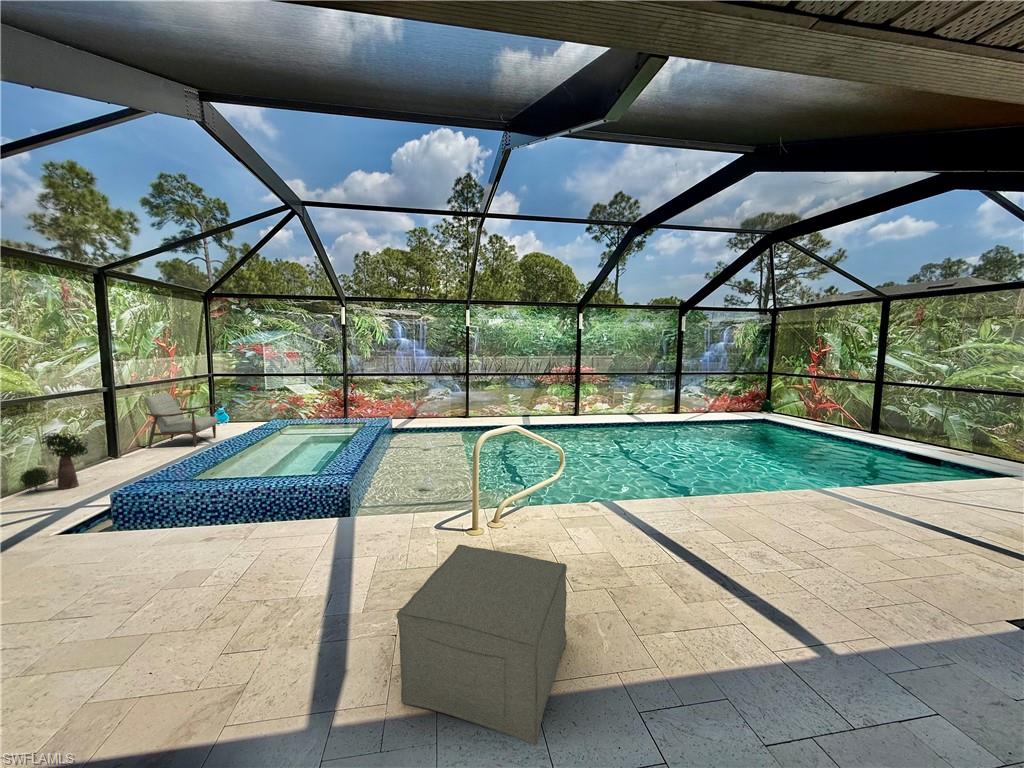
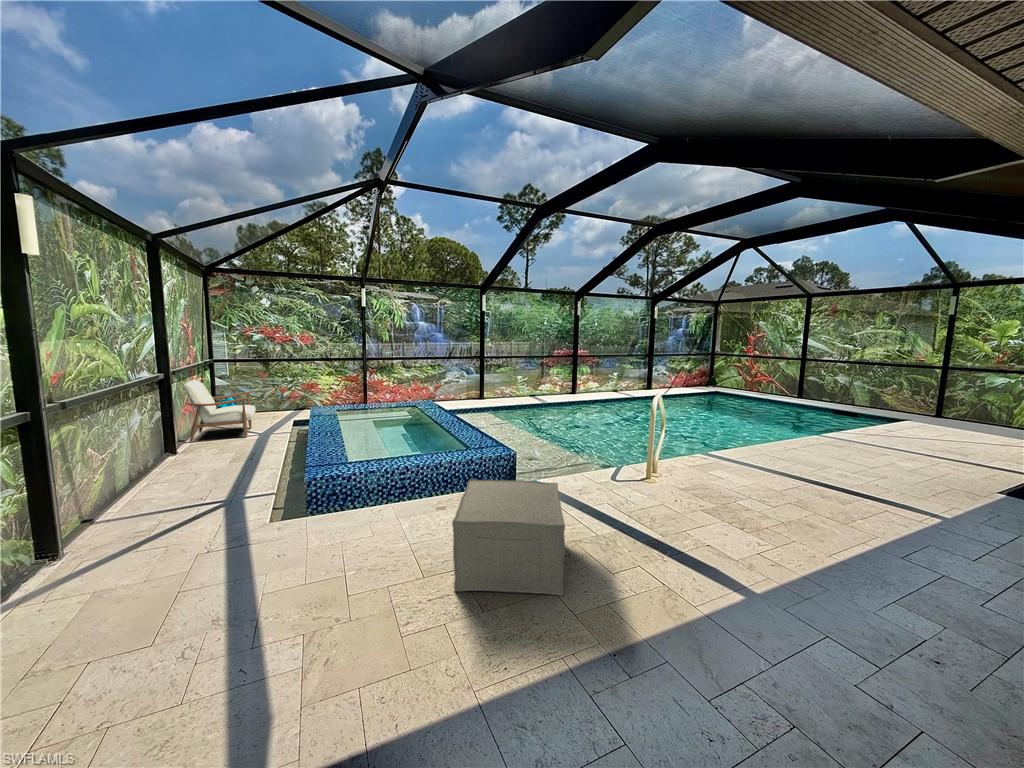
potted plant: present [18,433,88,492] -> none [125,422,196,491]
ottoman: present [397,545,567,745] -> present [452,479,565,596]

